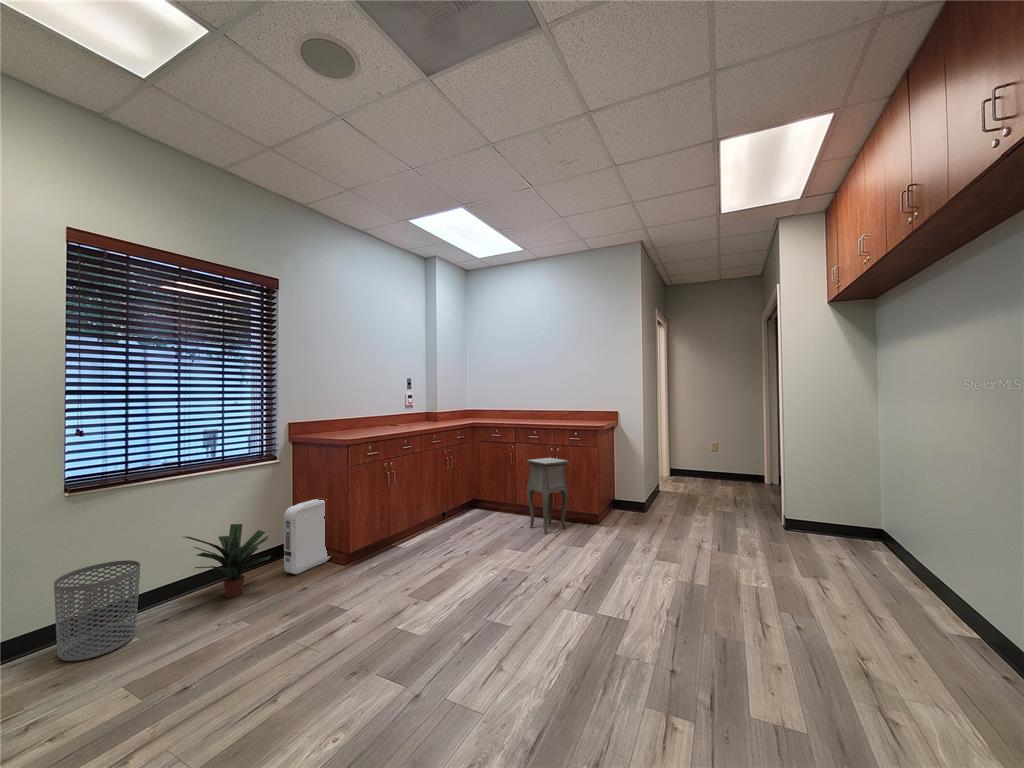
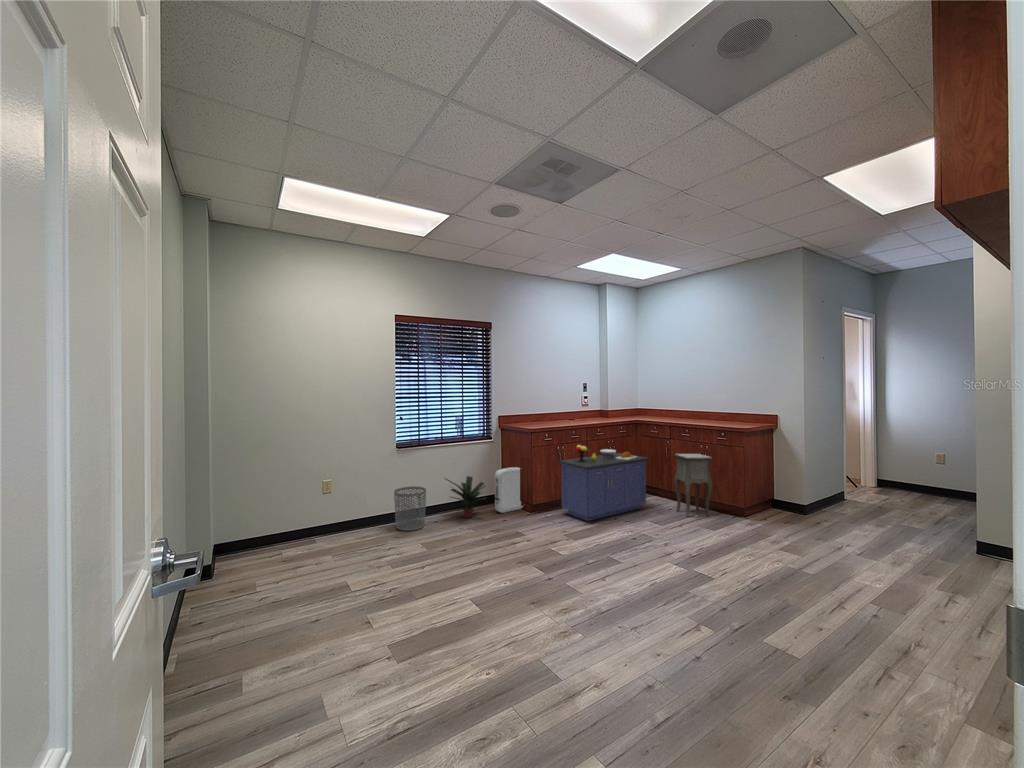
storage cabinet: none [388,458,499,564] -> present [558,445,649,521]

